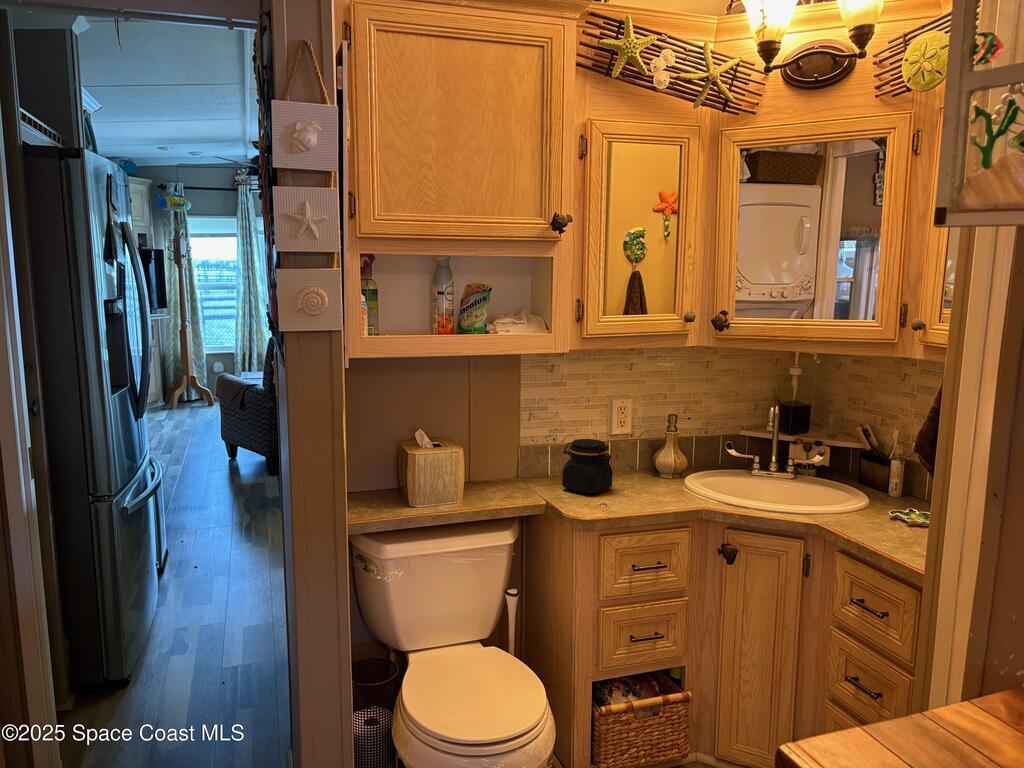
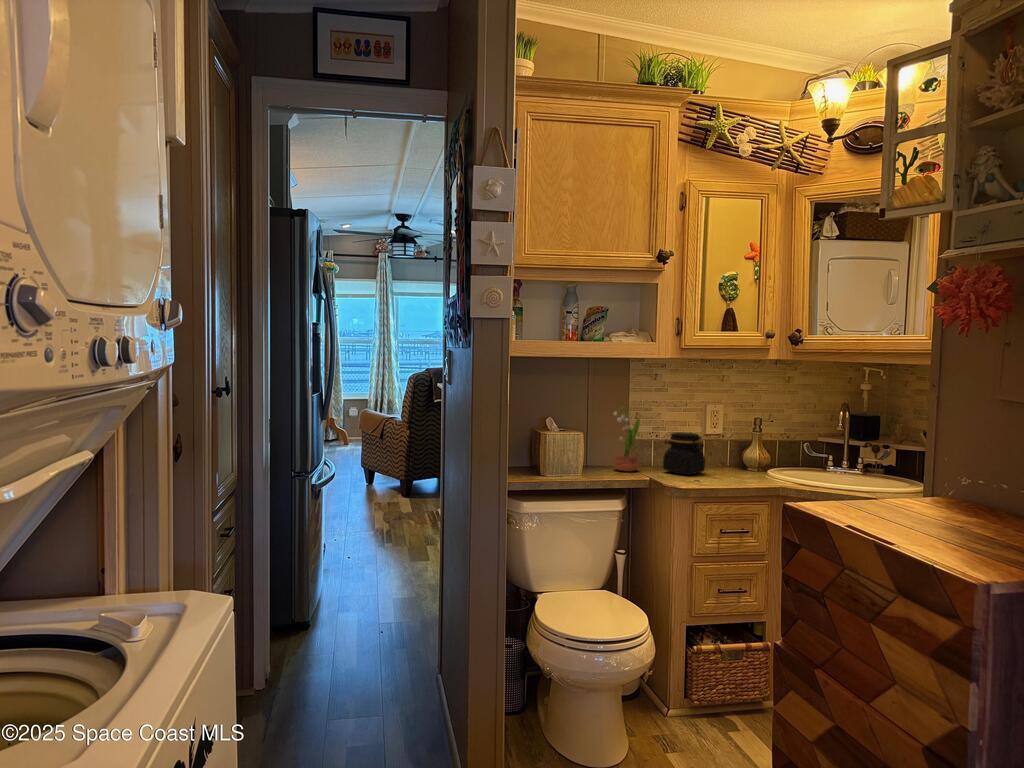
potted flower: none [499,410,533,491] -> present [613,408,640,472]

